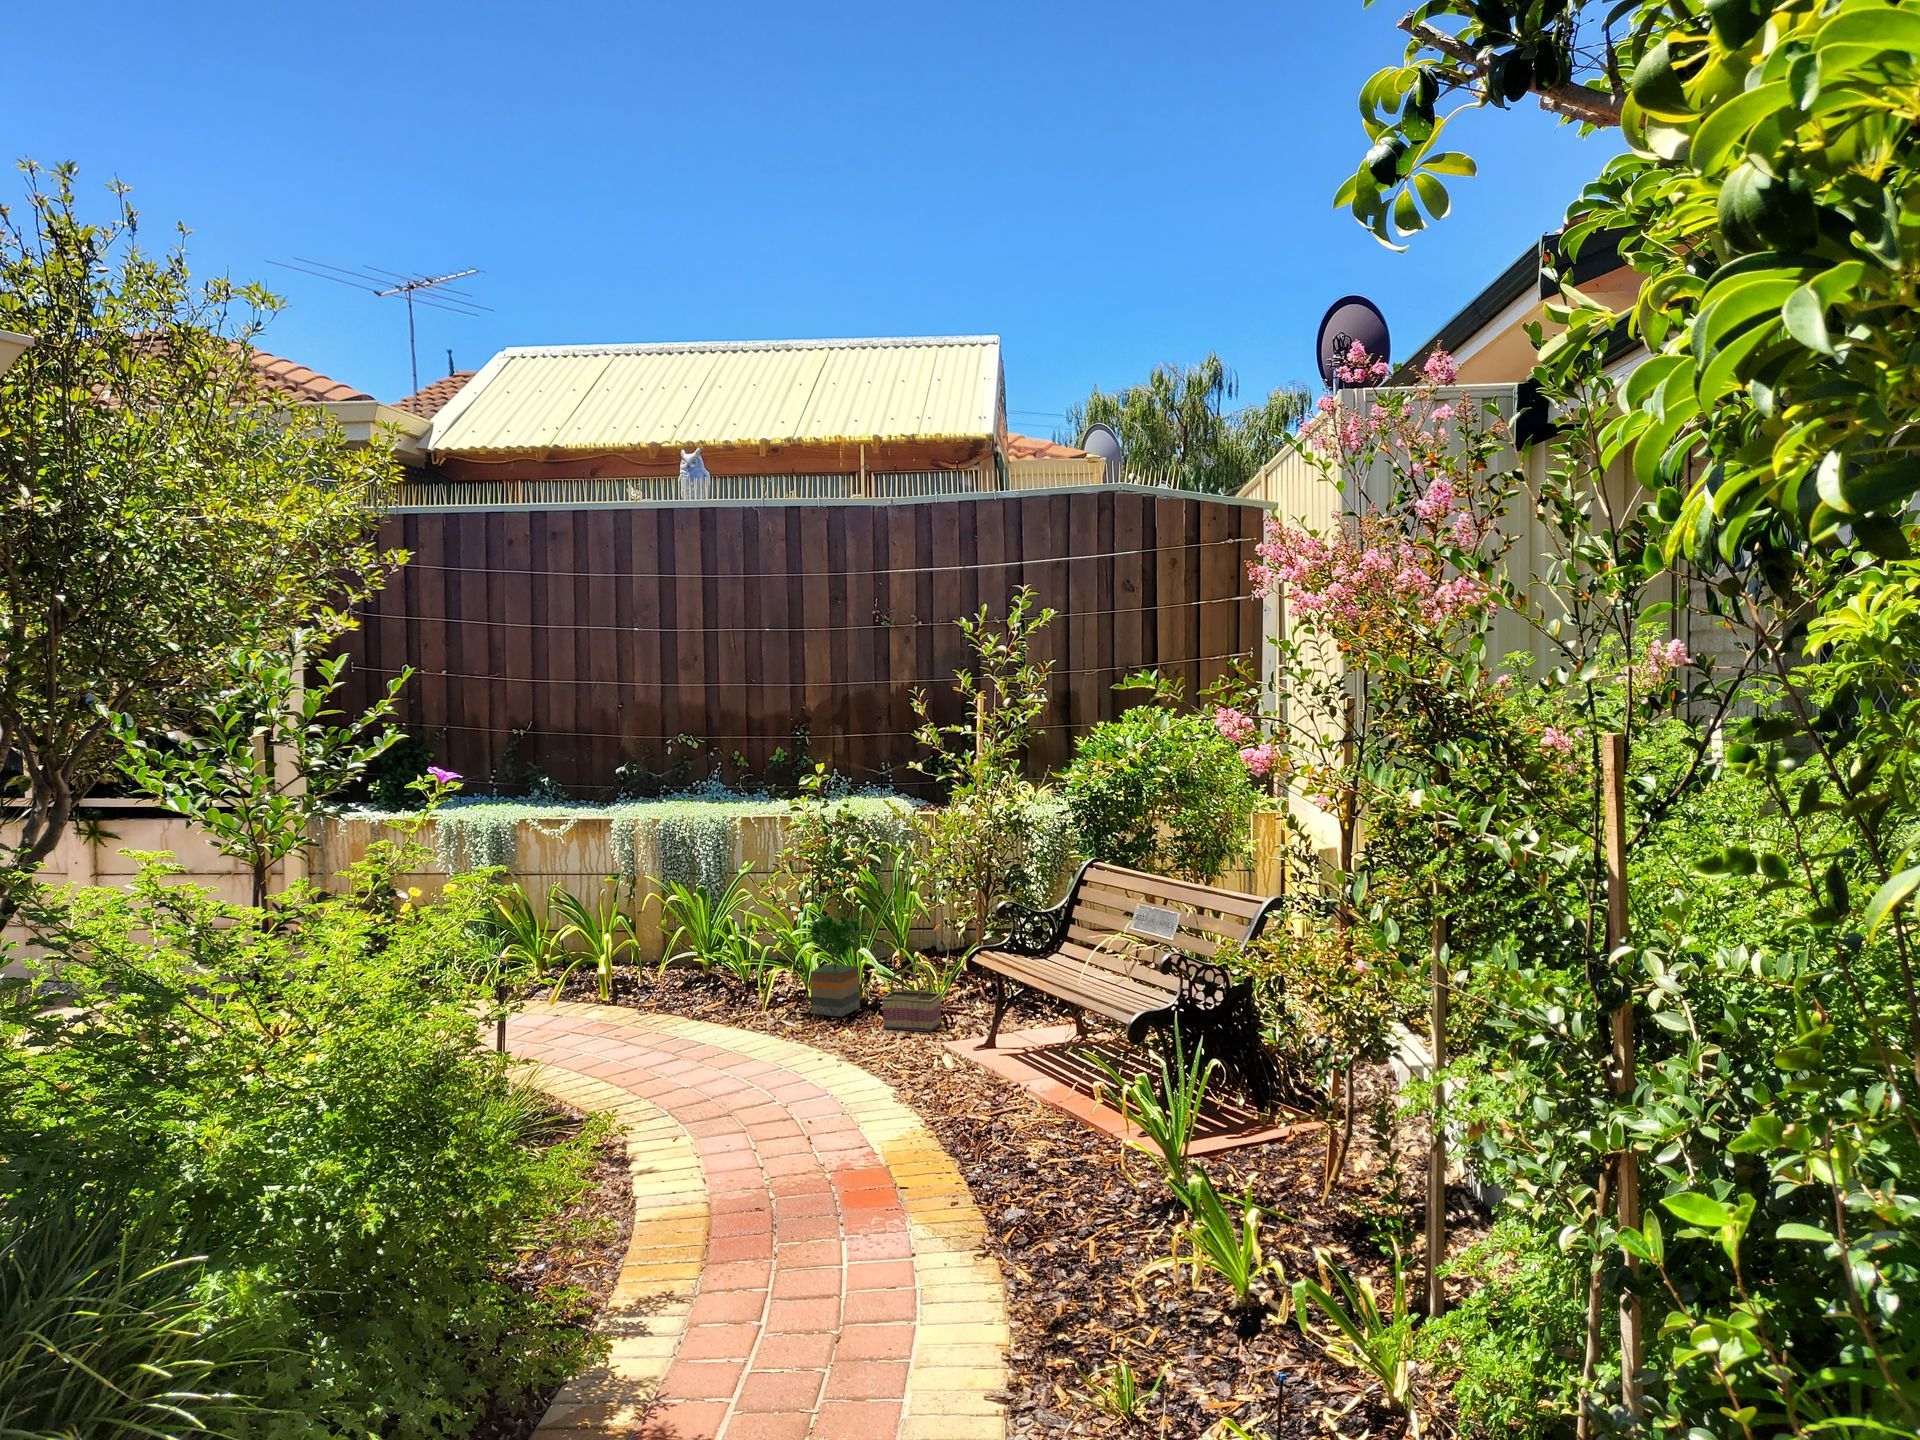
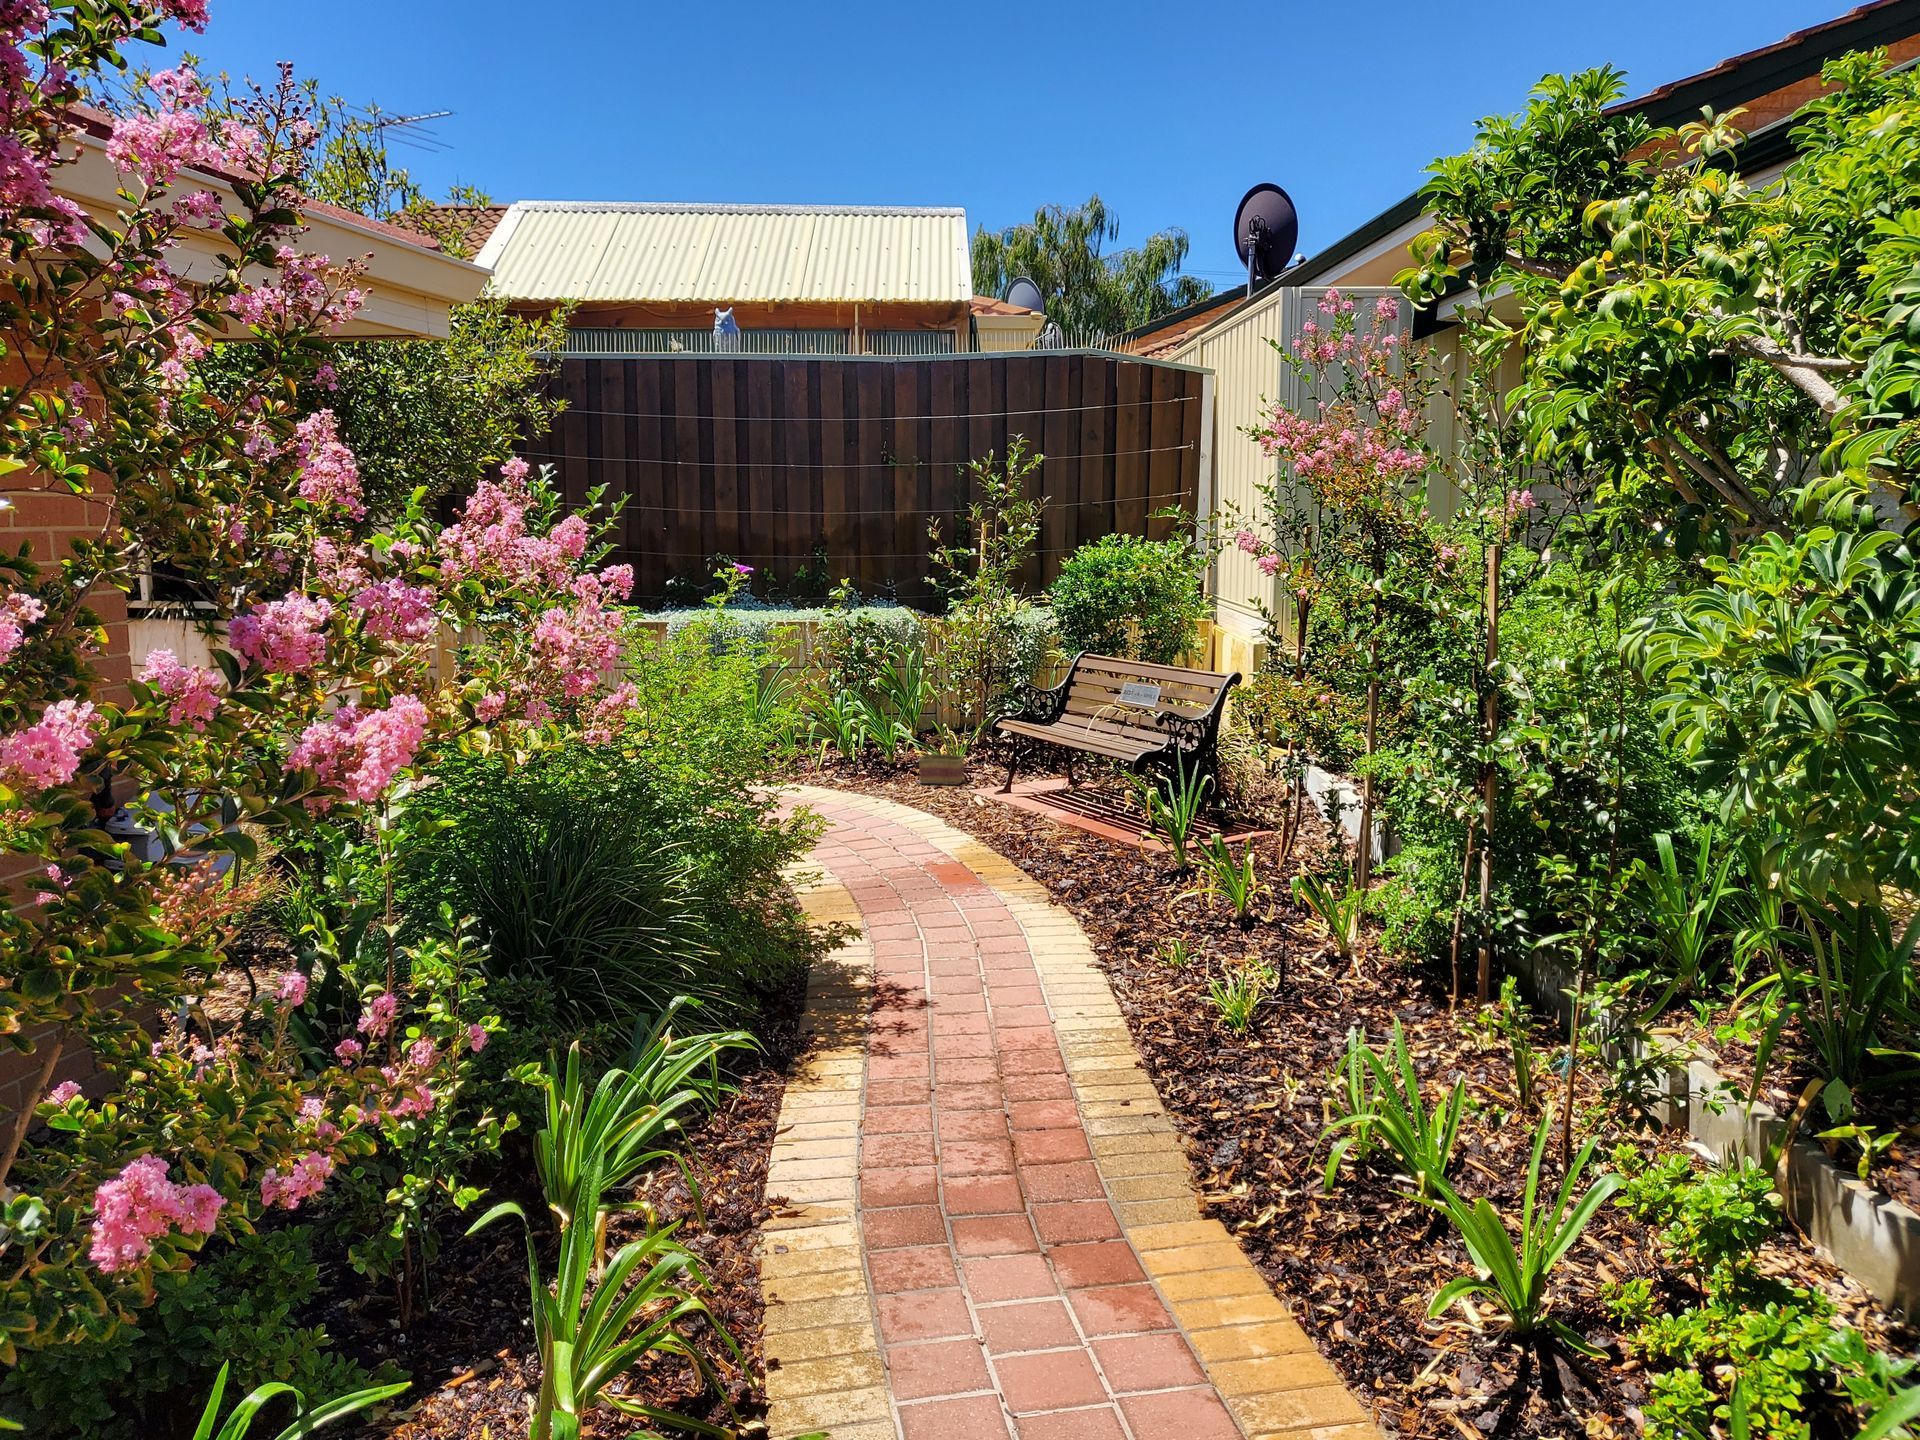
potted tree: present [809,915,867,1017] -> none [850,697,901,777]

